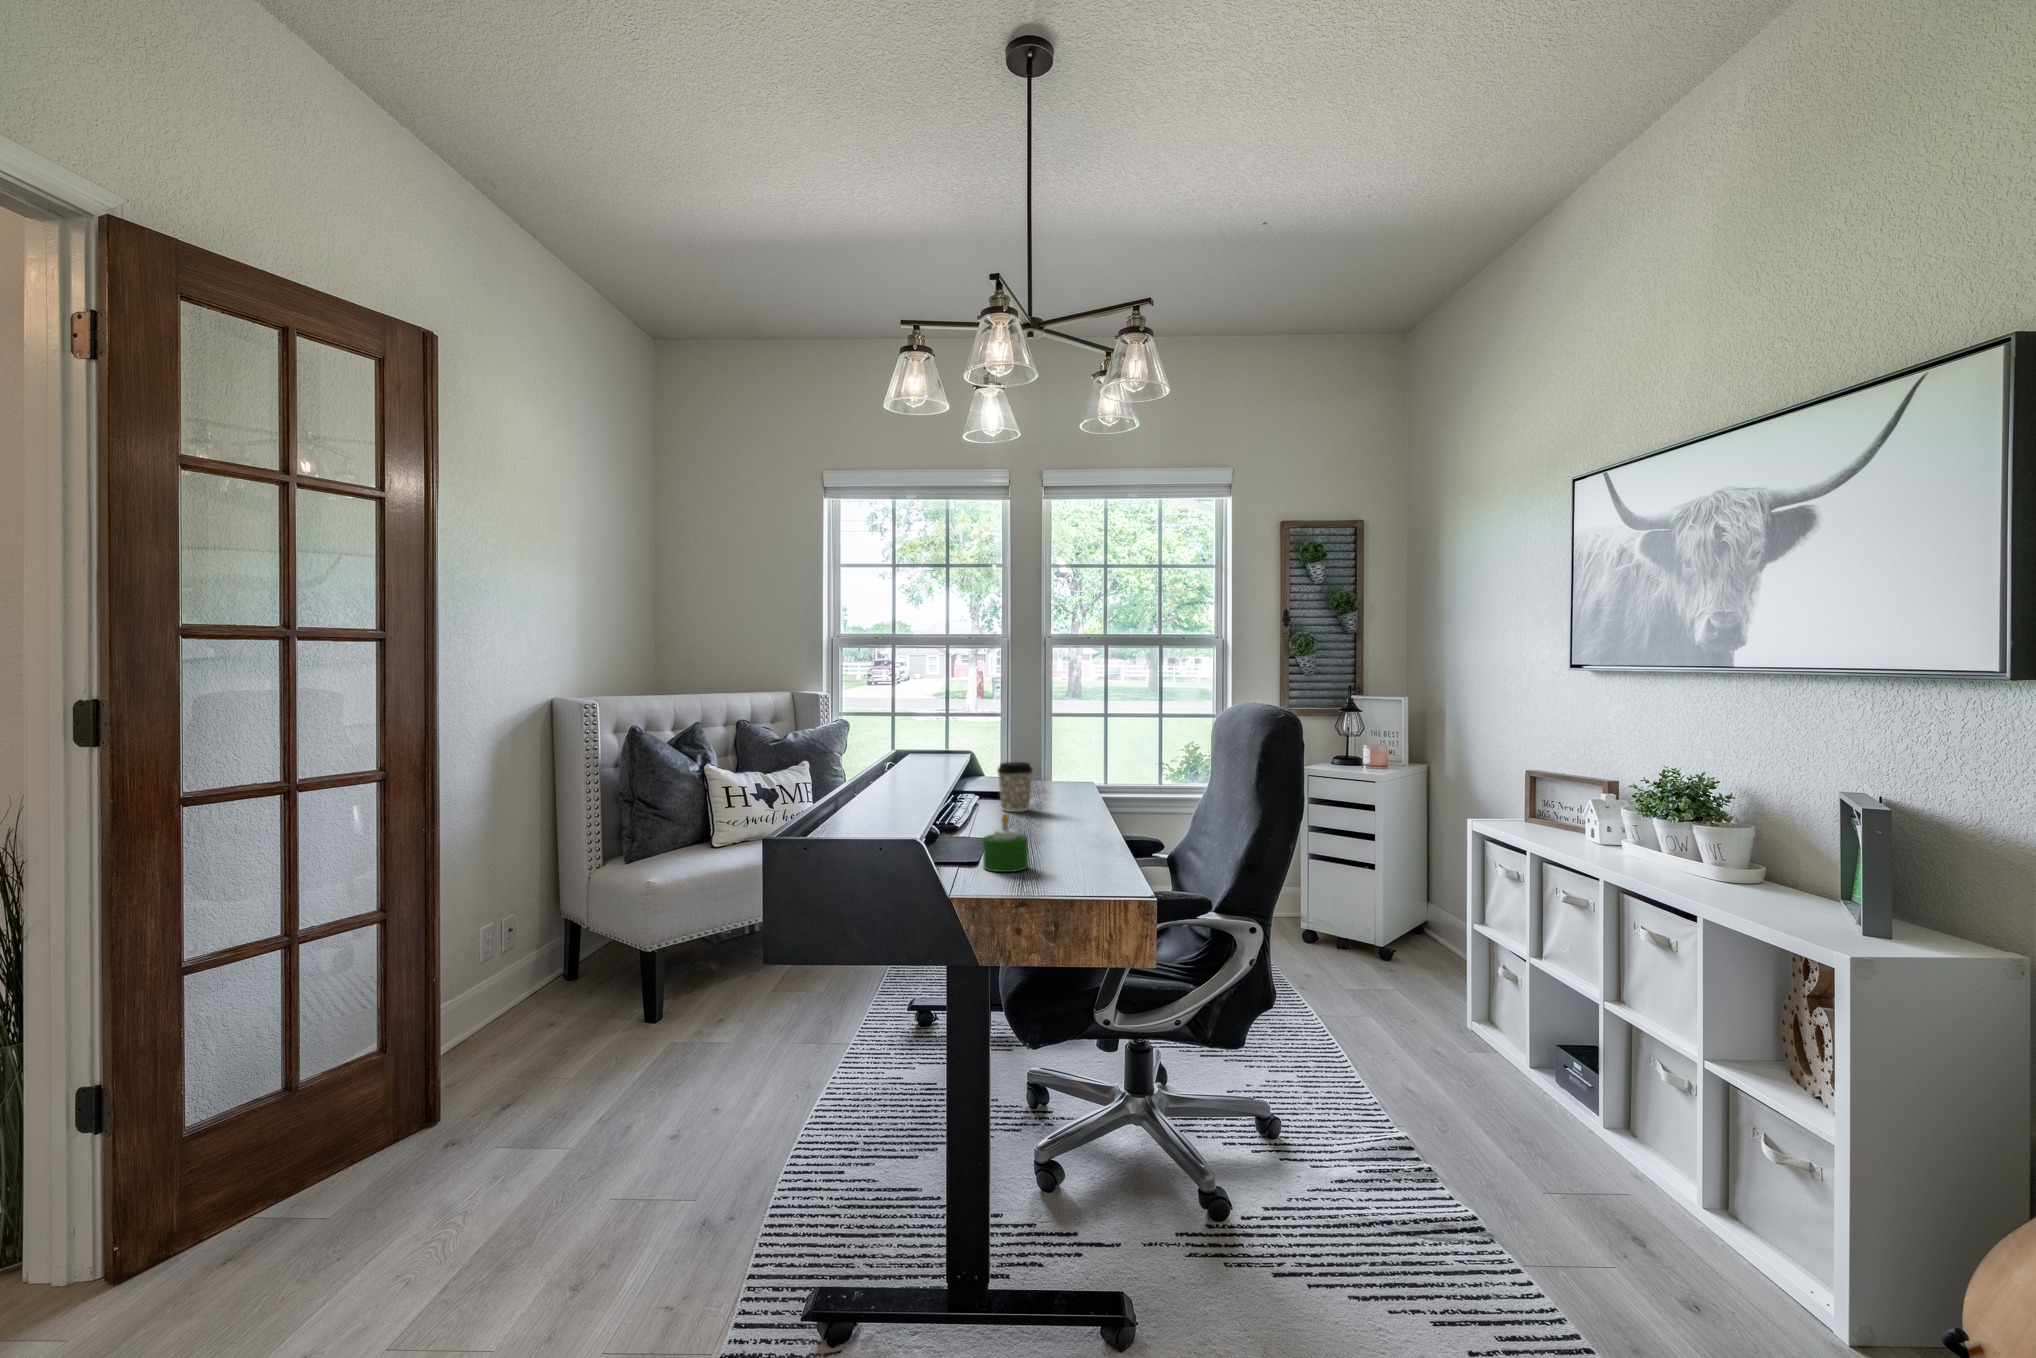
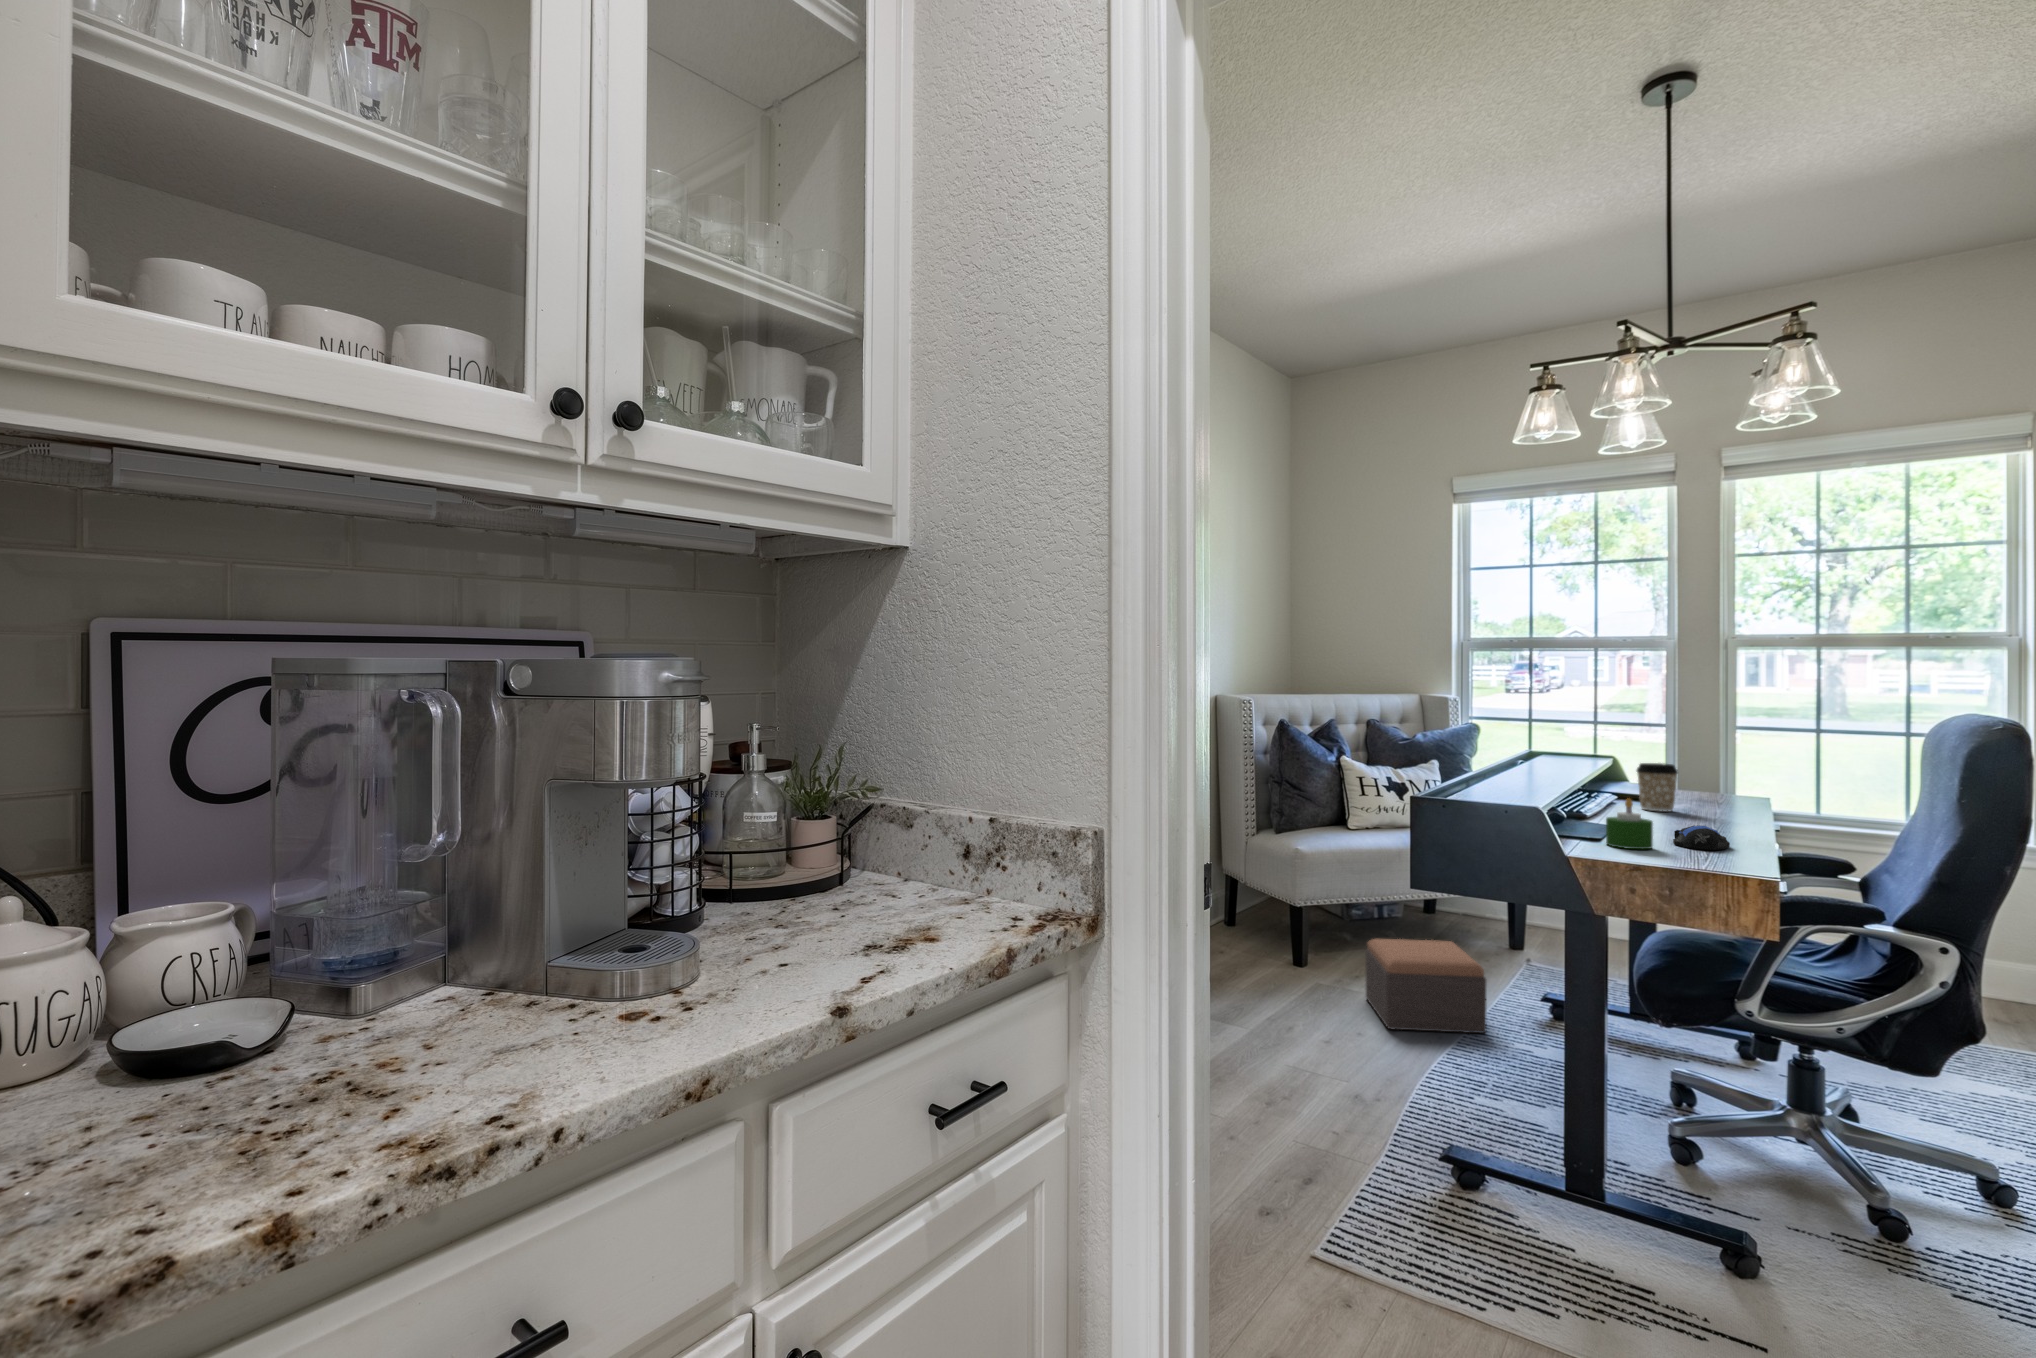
computer mouse: none [1042,833,1091,861] -> present [1673,825,1730,850]
footstool: none [730,964,858,1087] -> present [1366,939,1486,1033]

